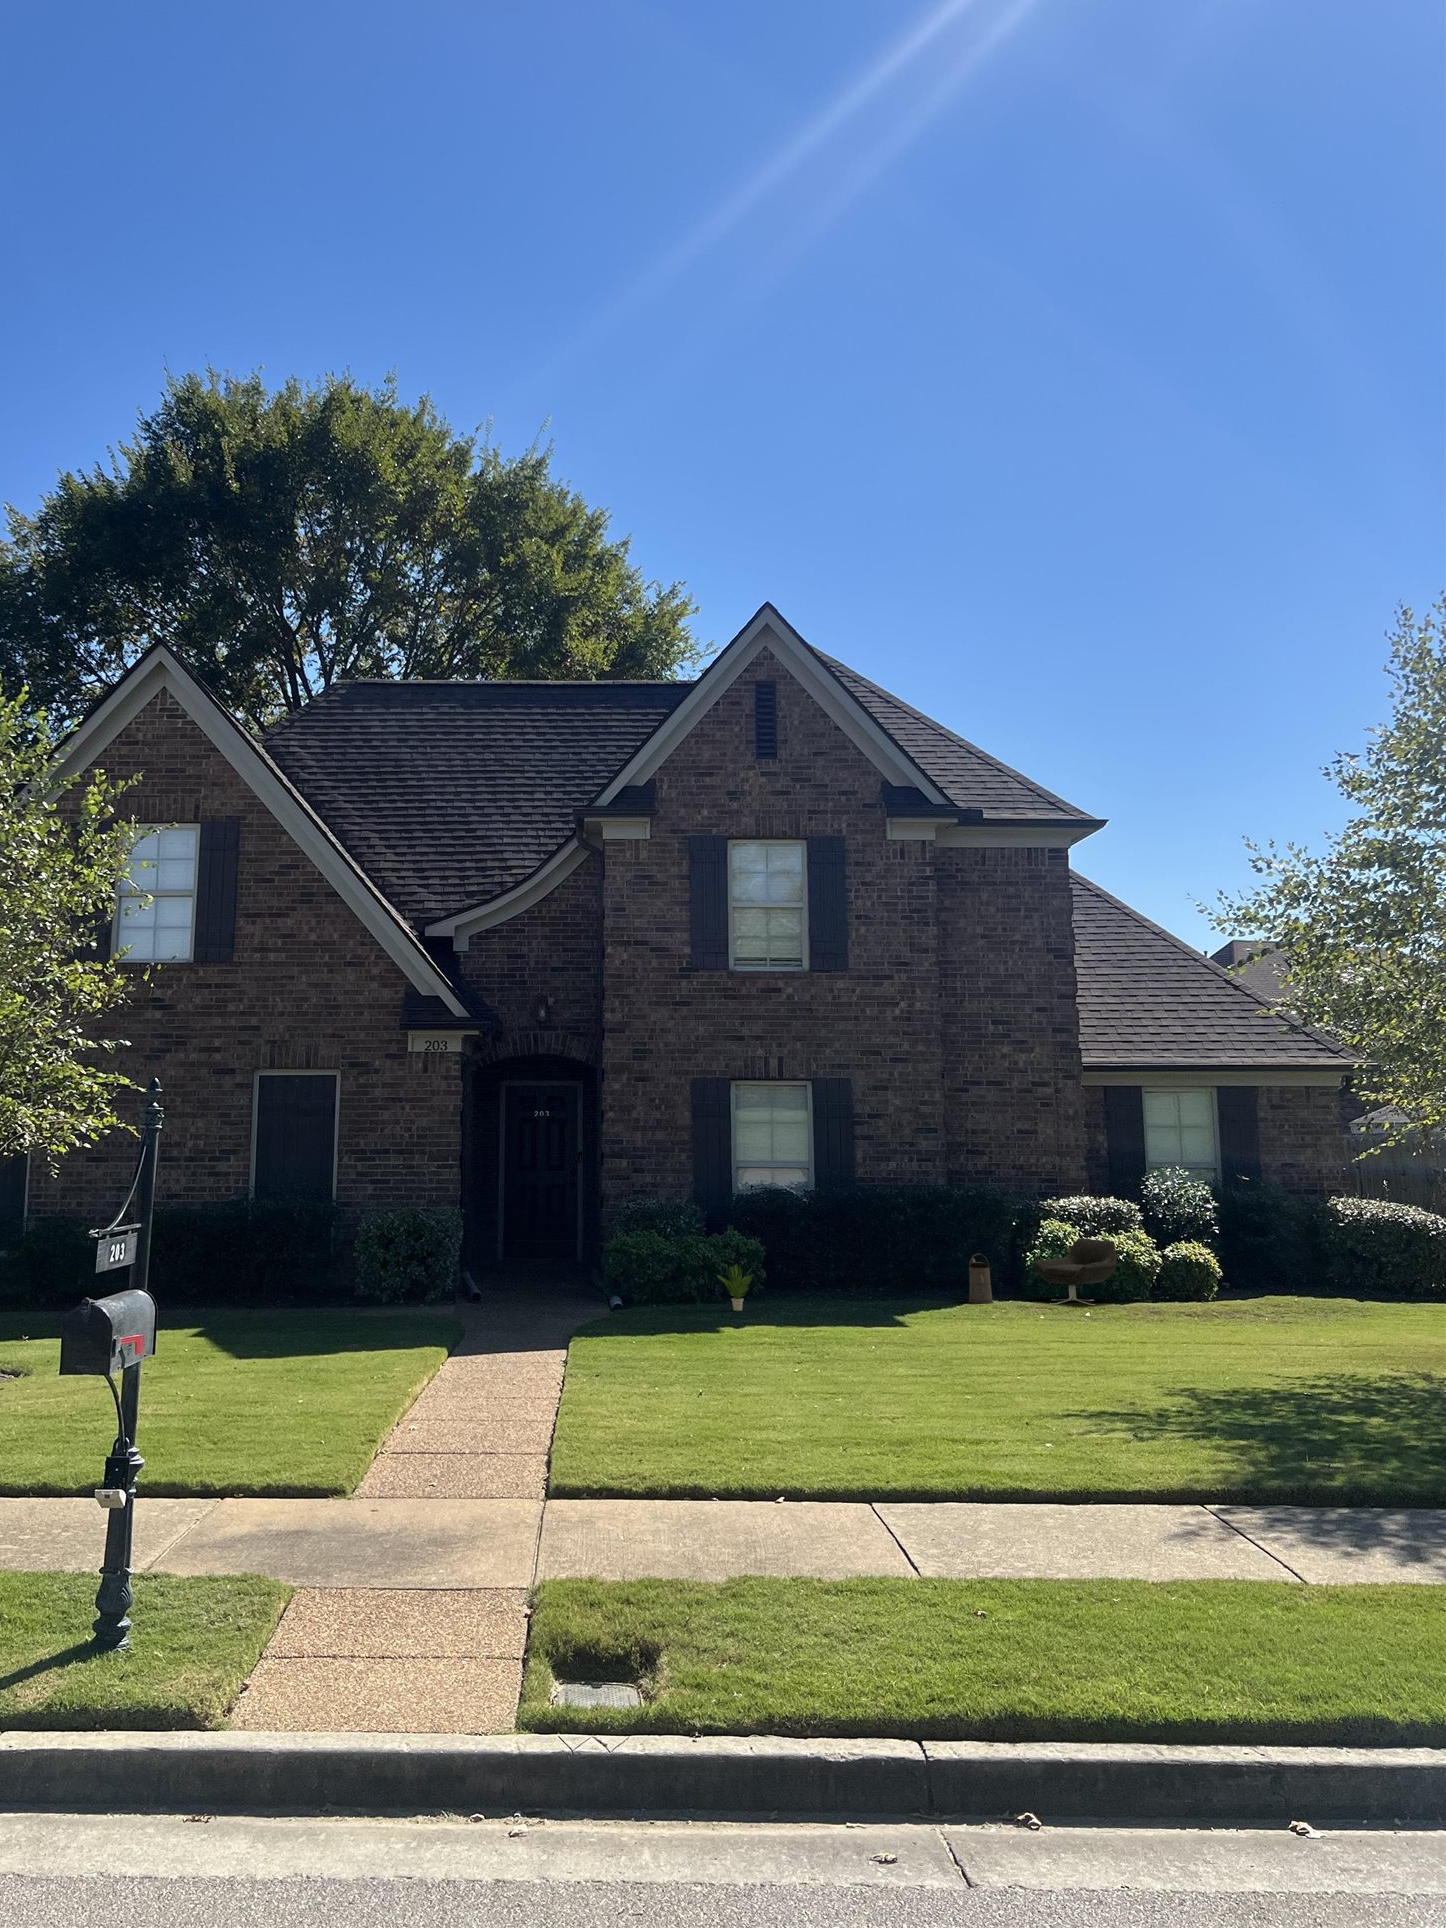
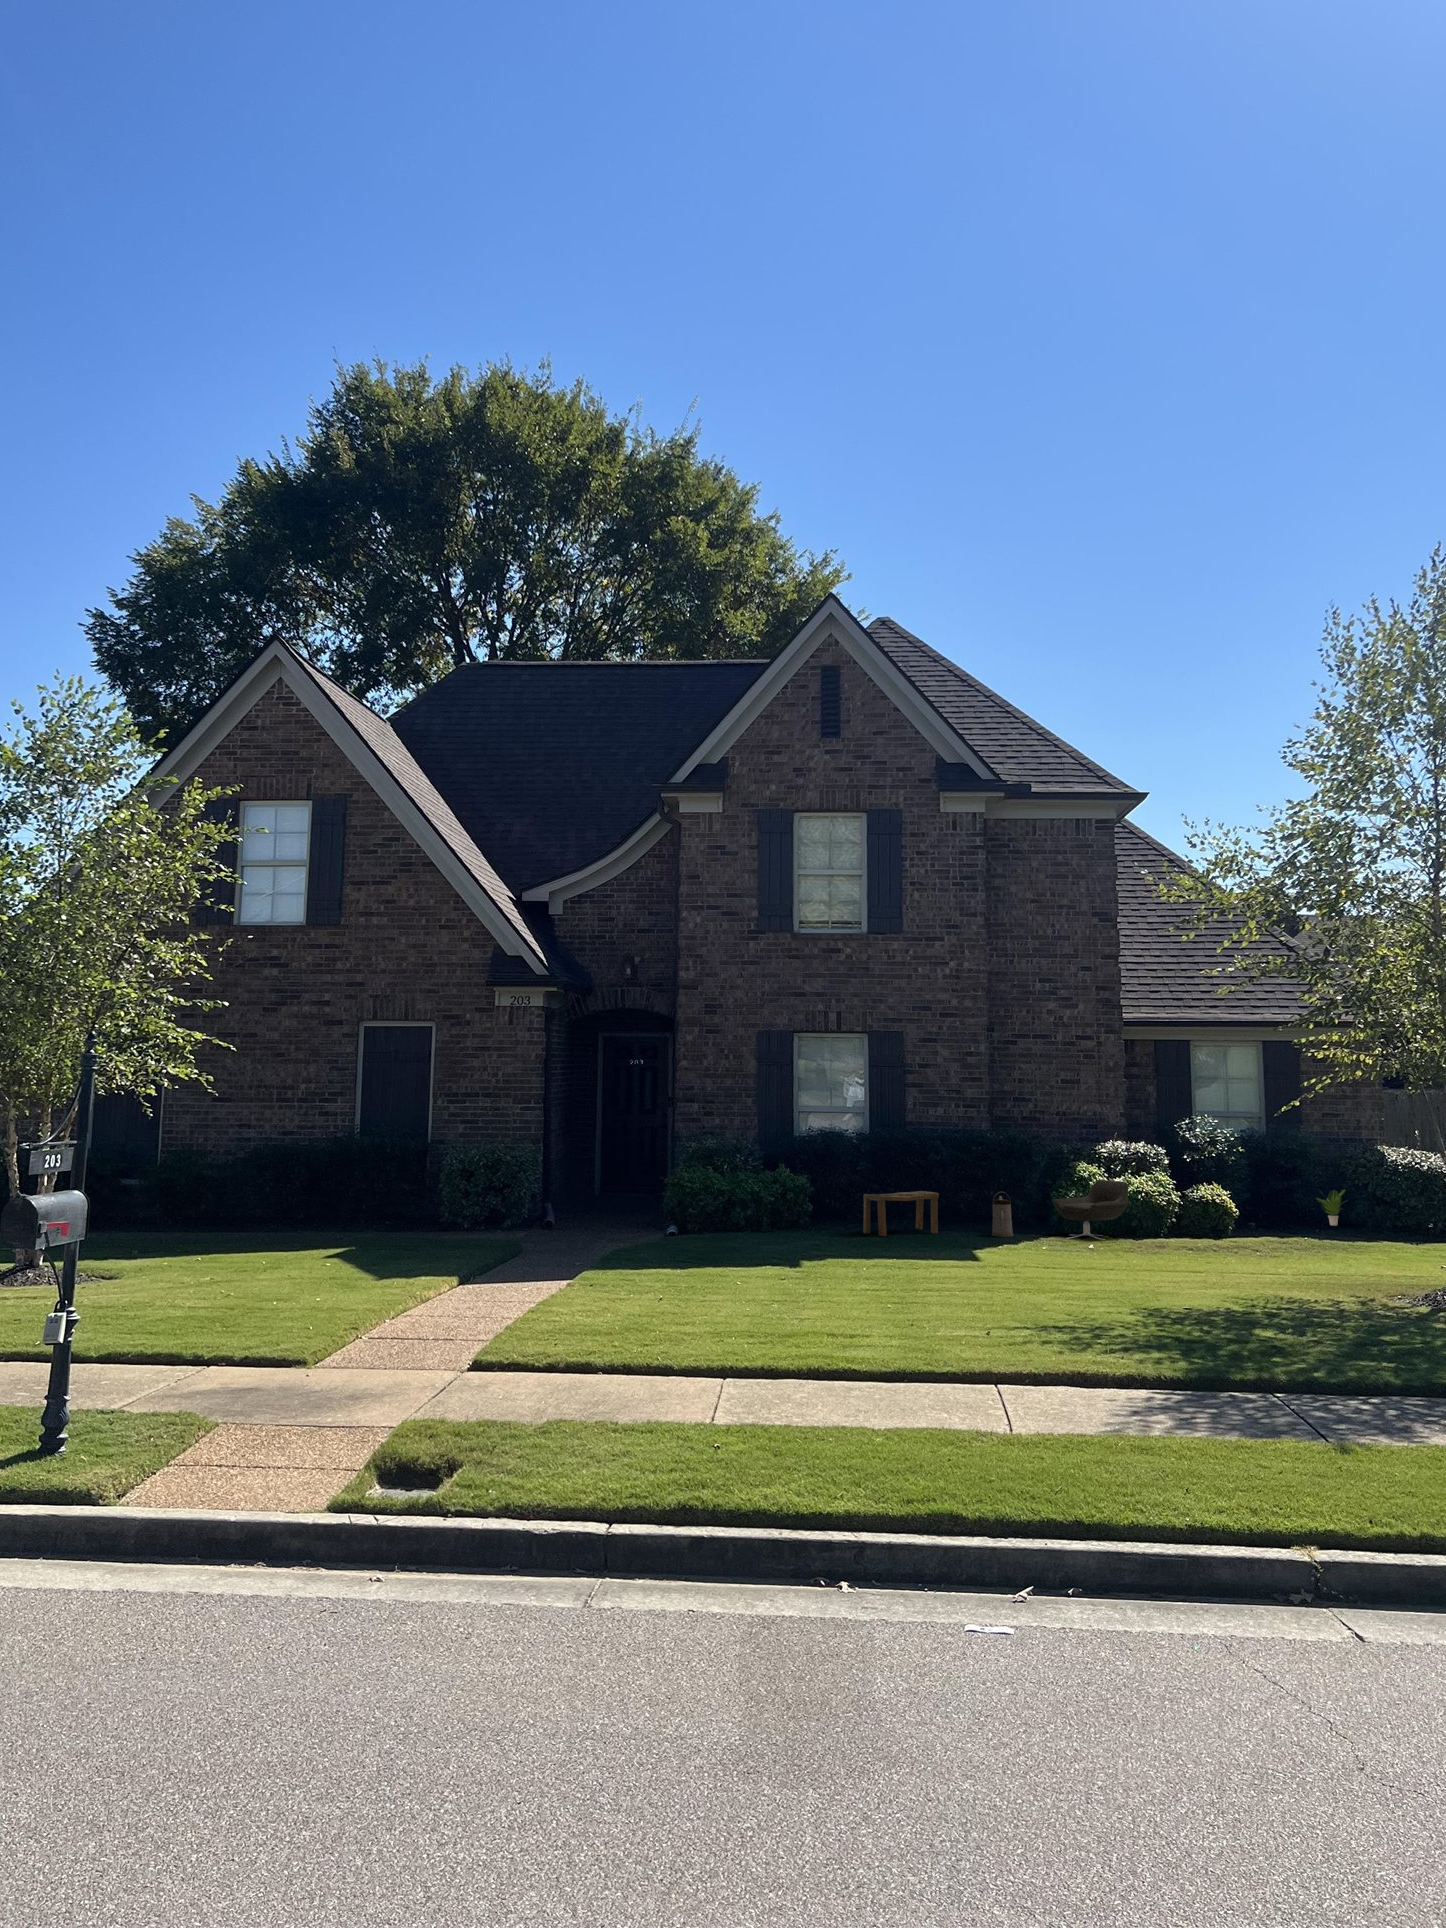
bench: none [828,1254,910,1306] -> present [863,1191,939,1236]
potted plant: present [721,1266,751,1311] -> present [1319,1191,1343,1226]

